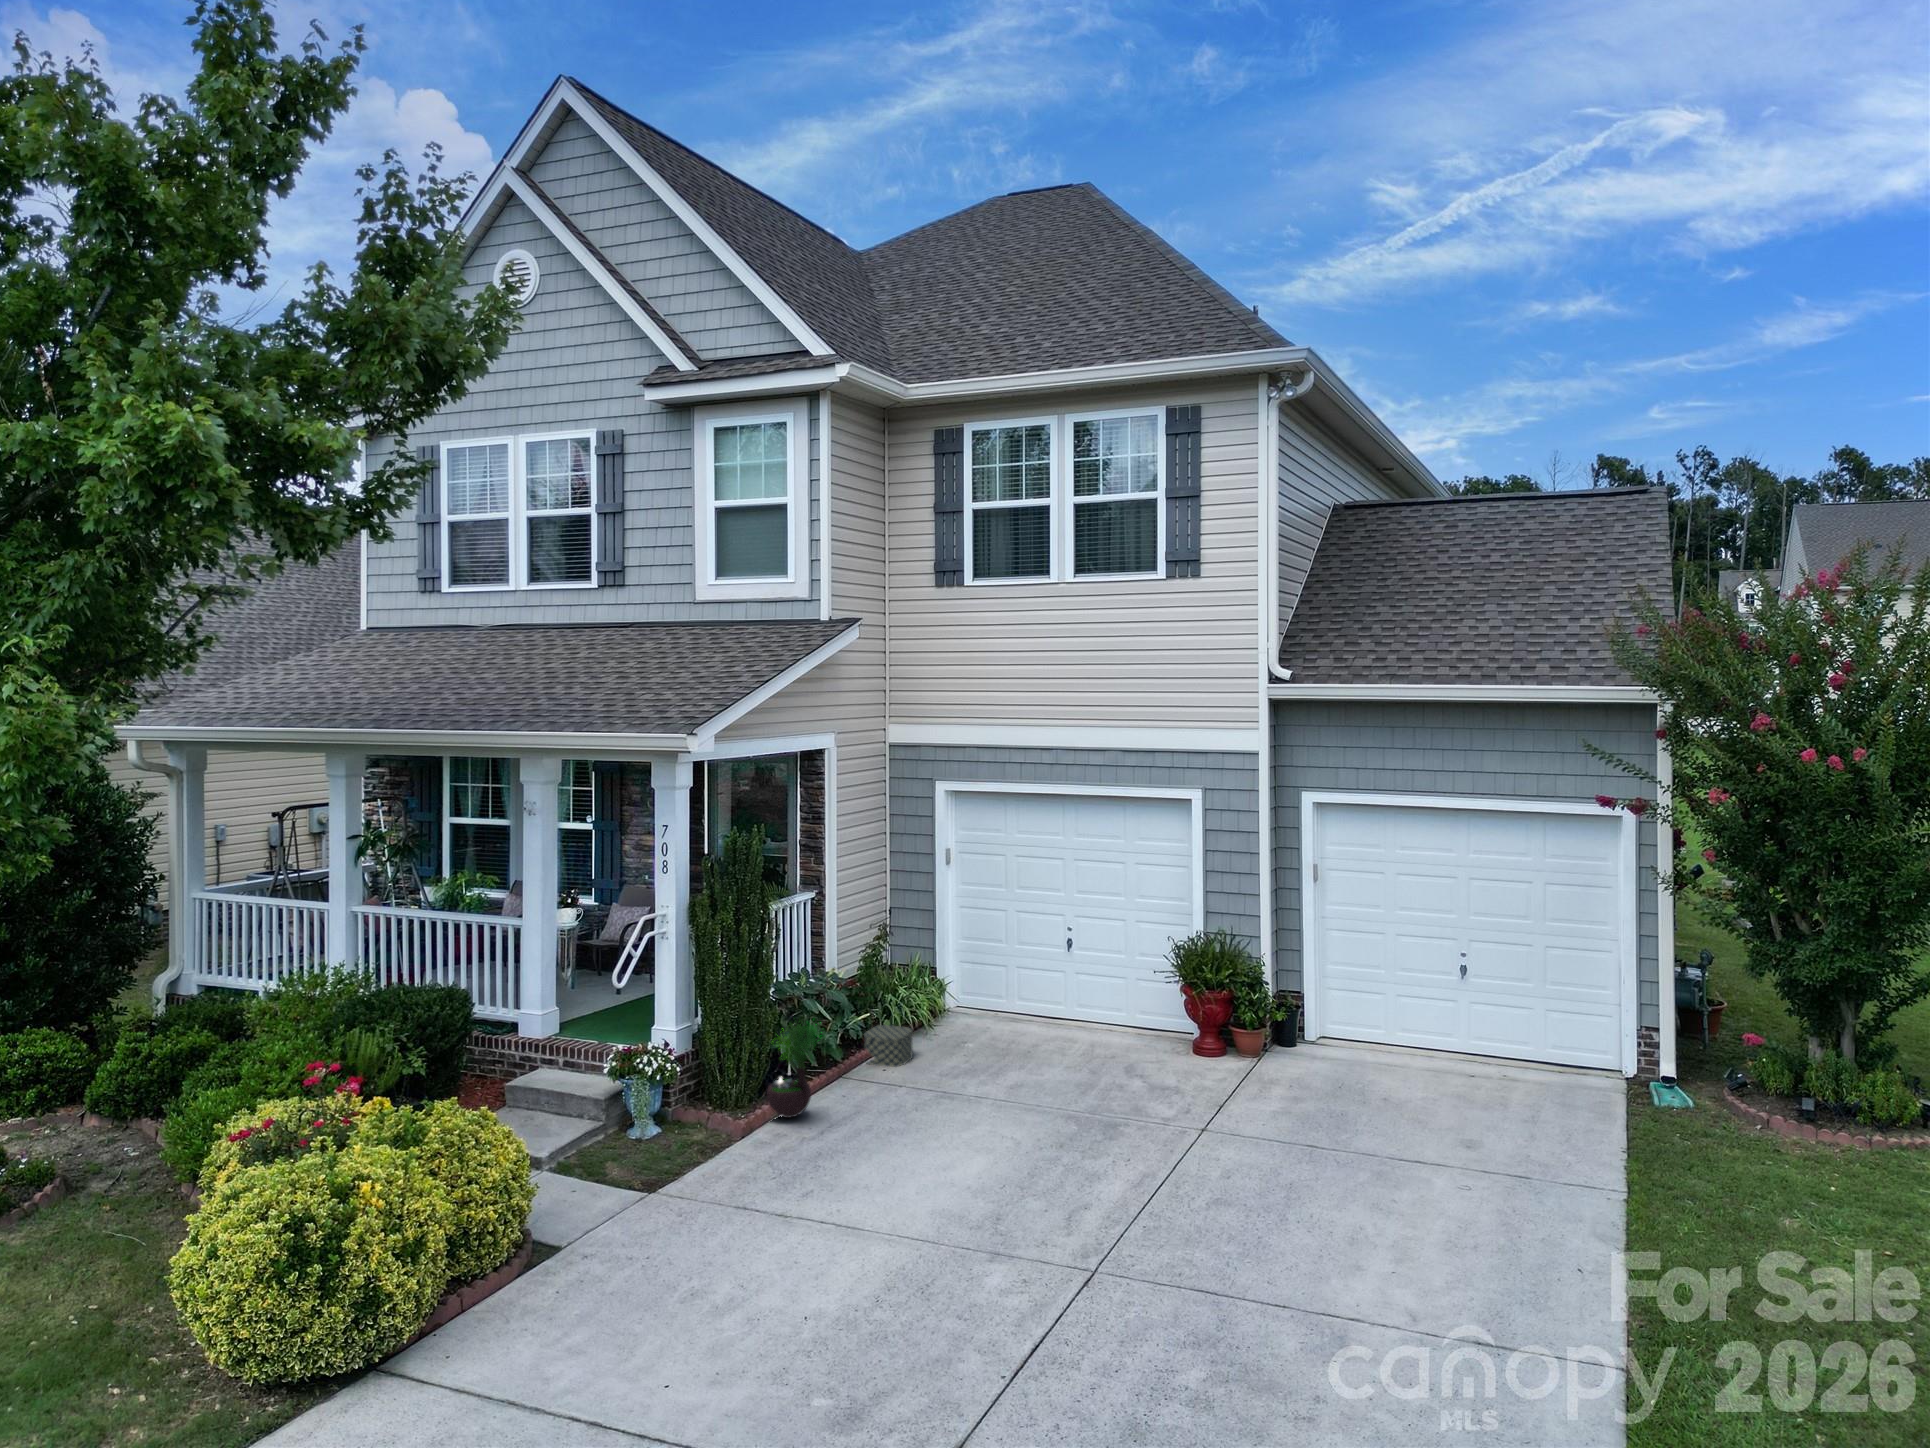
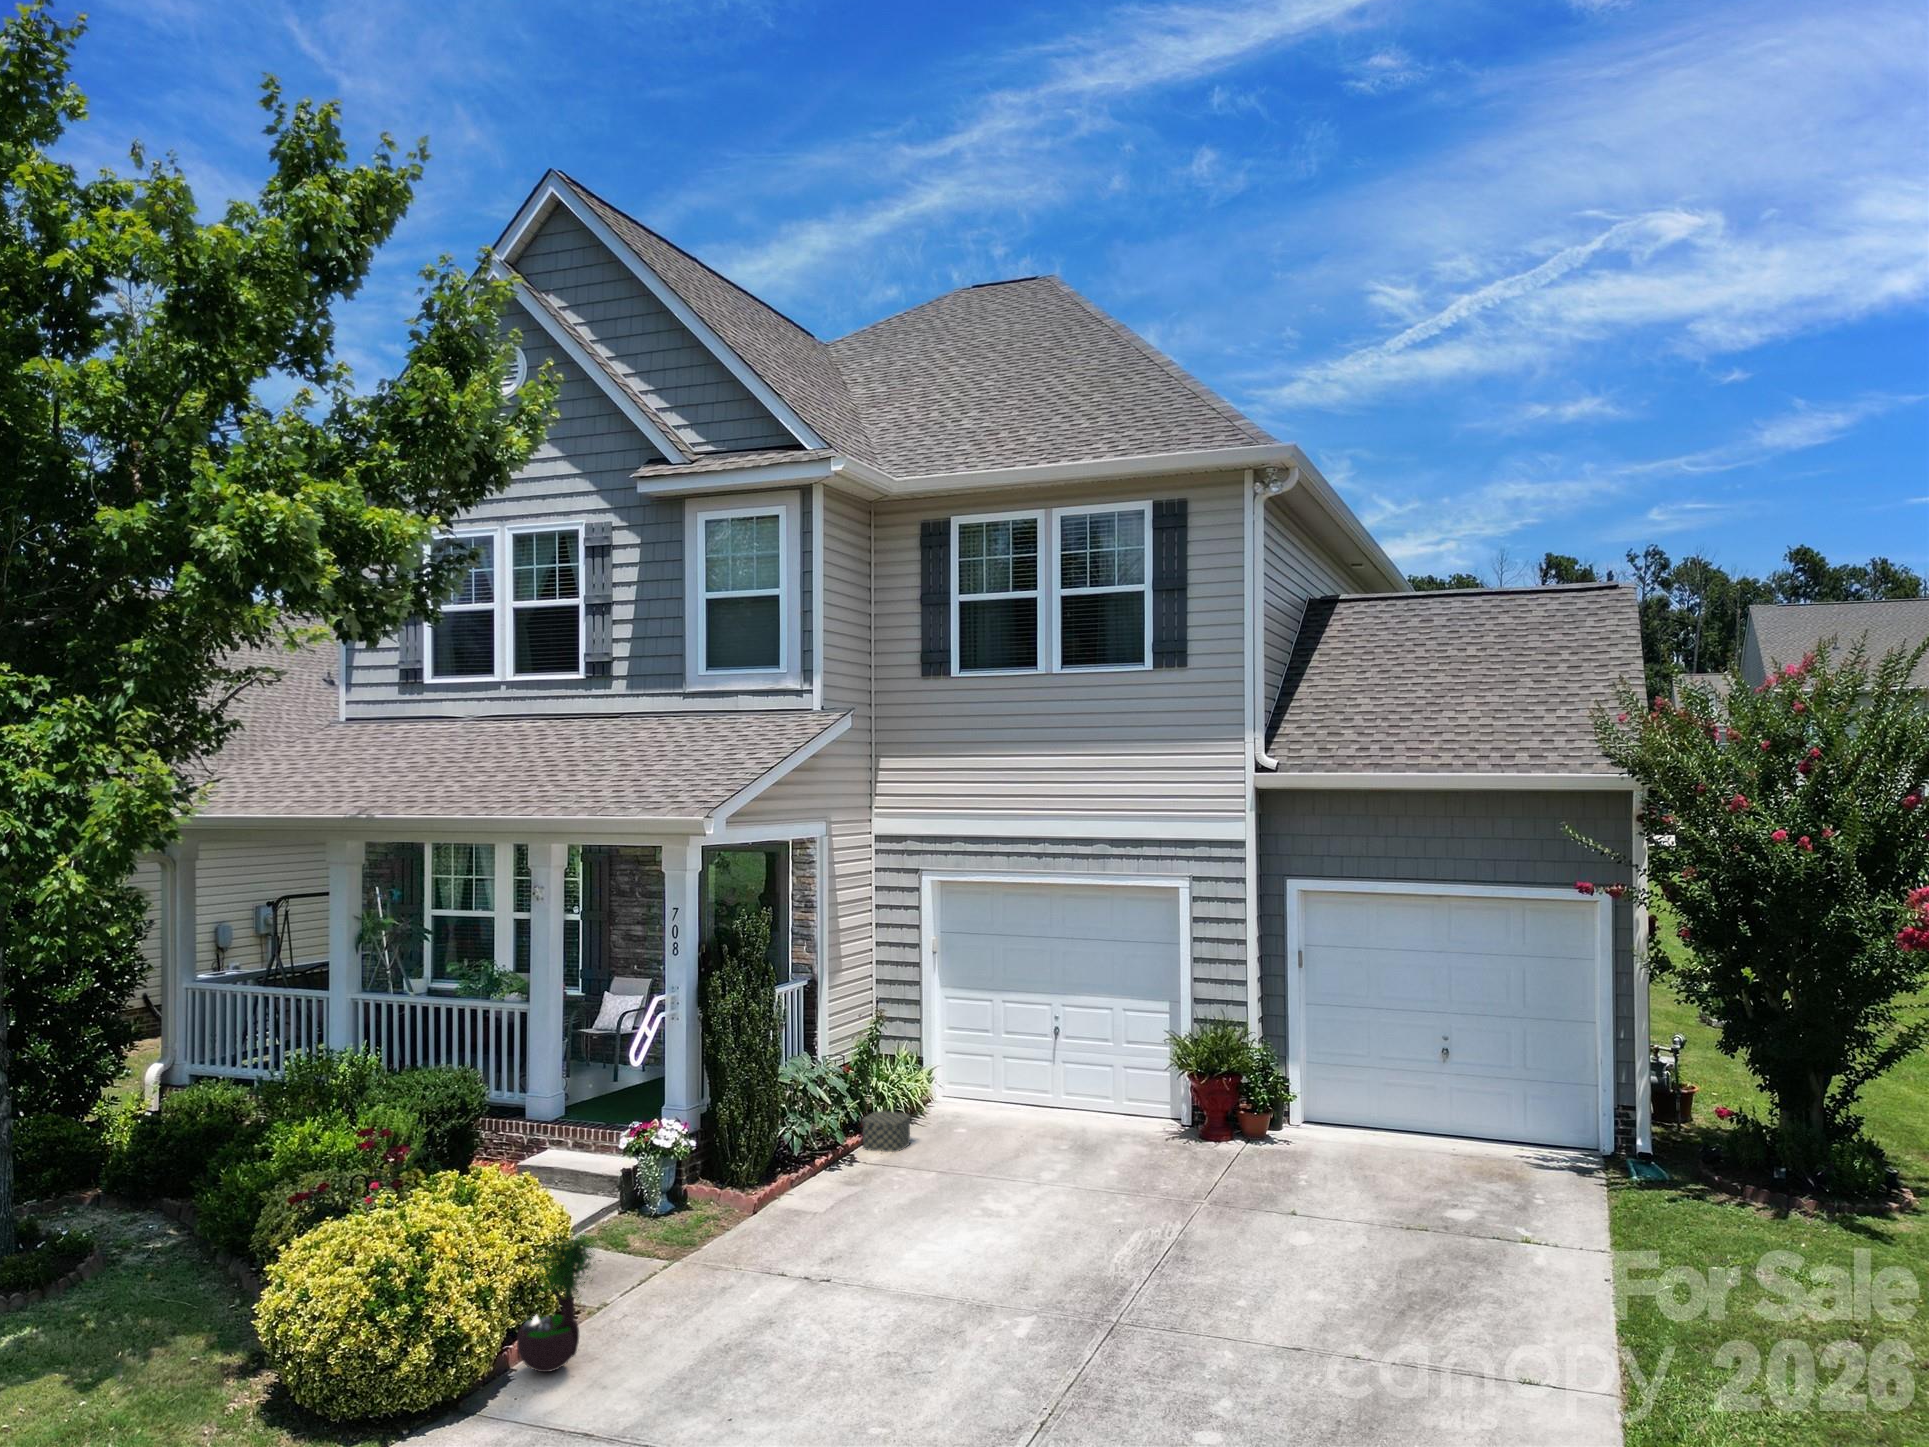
potted tree: present [767,1022,821,1118] -> present [517,1231,595,1372]

